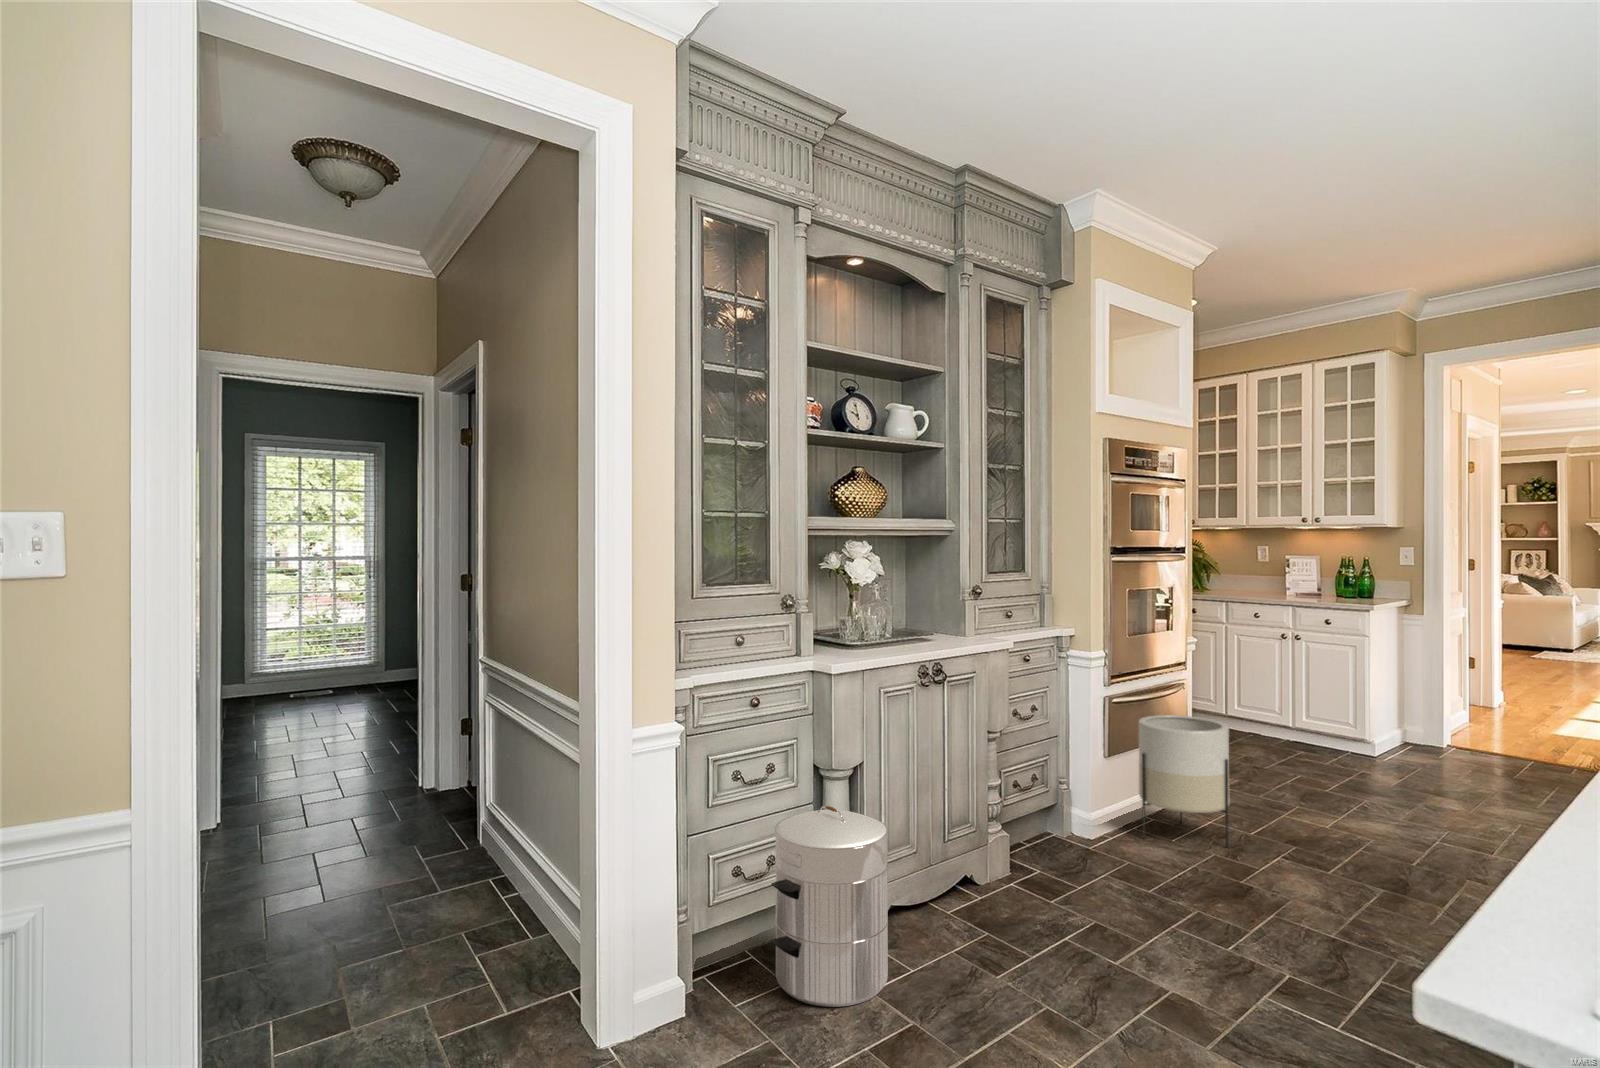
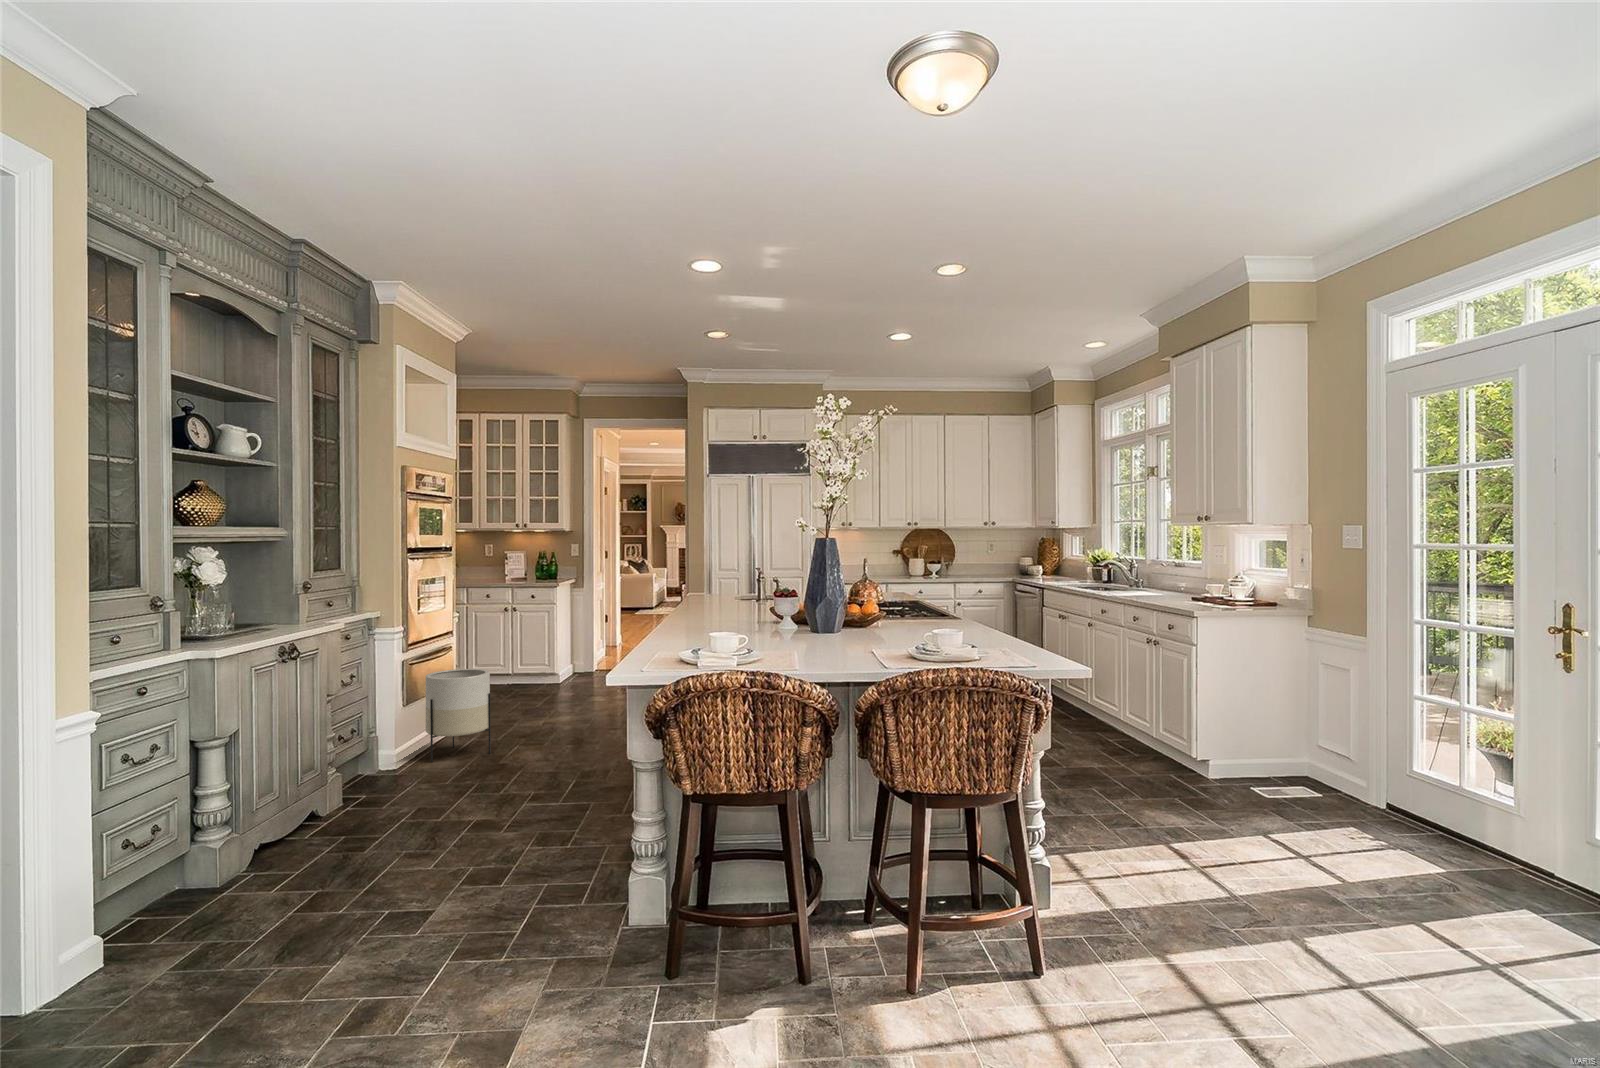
waste bin: present [771,806,888,1007] -> none [172,764,284,924]

